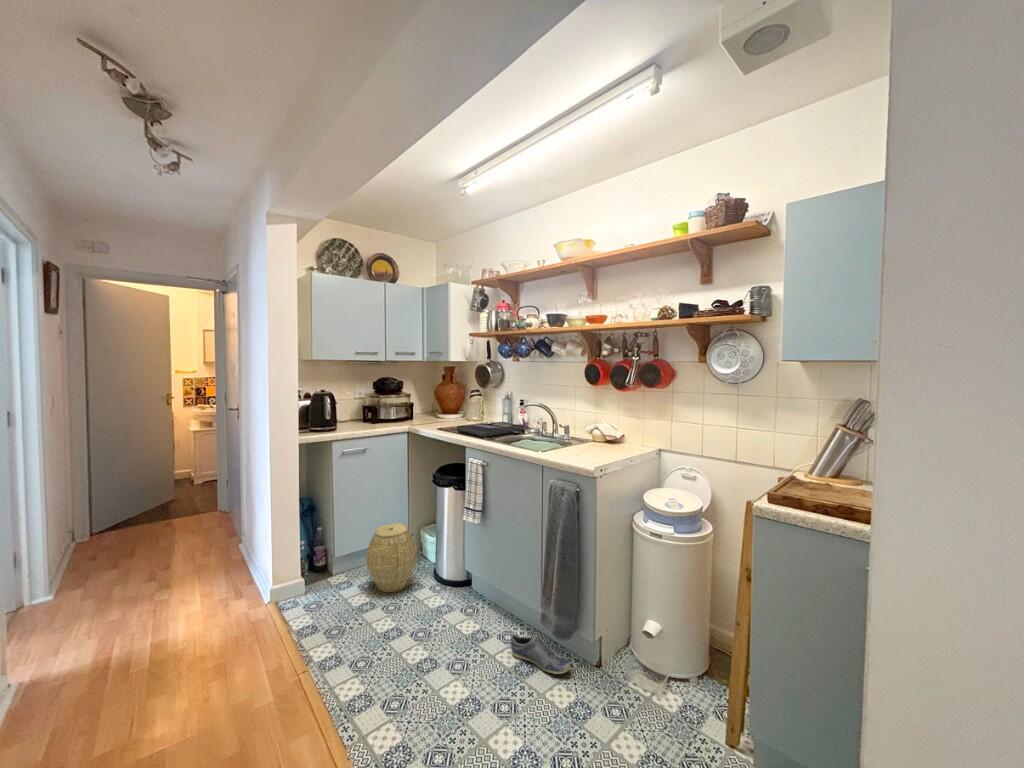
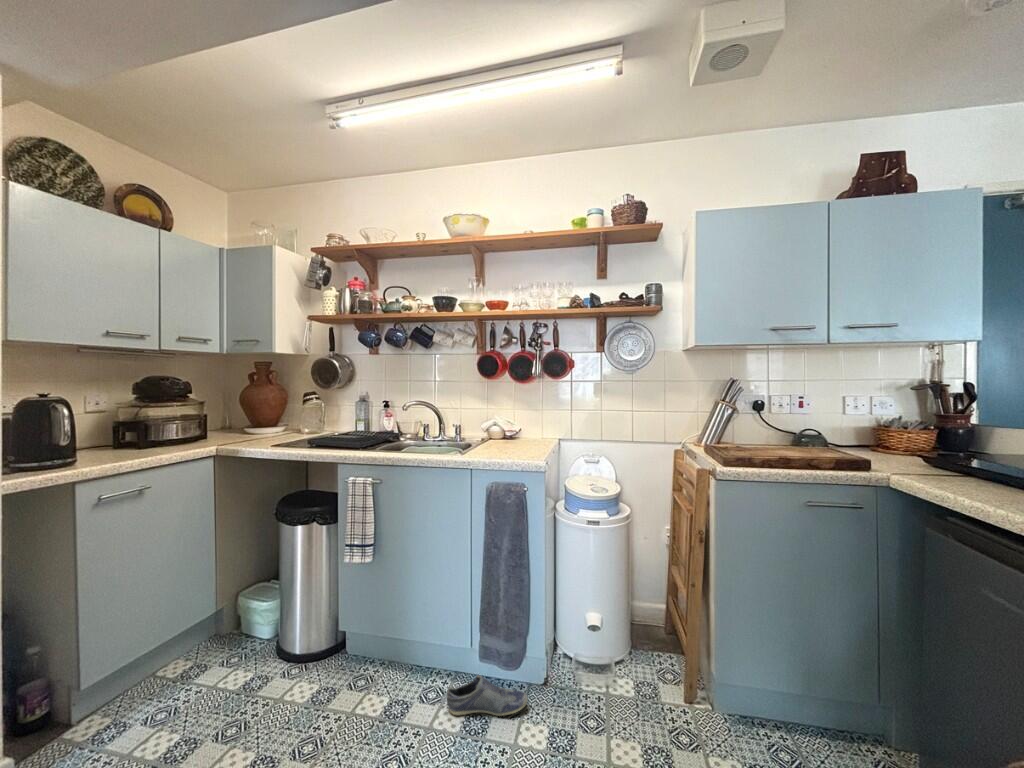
woven basket: present [366,523,417,592] -> none [161,593,257,711]

